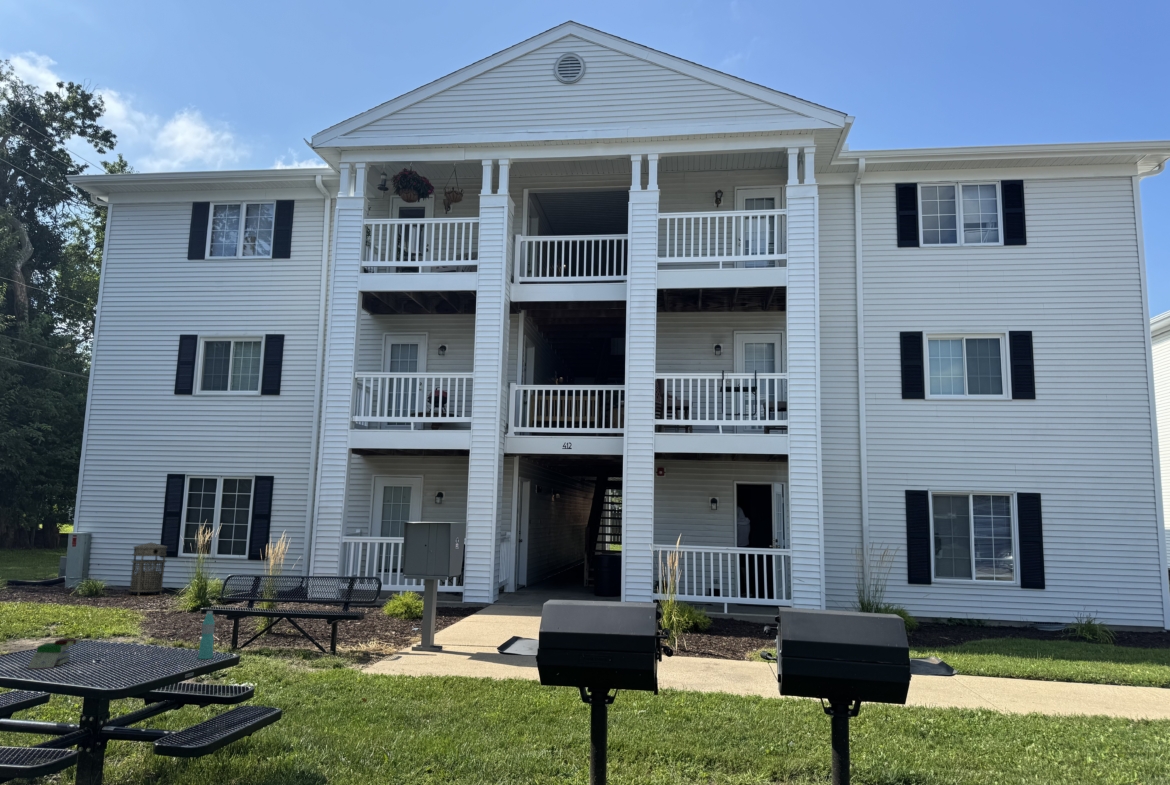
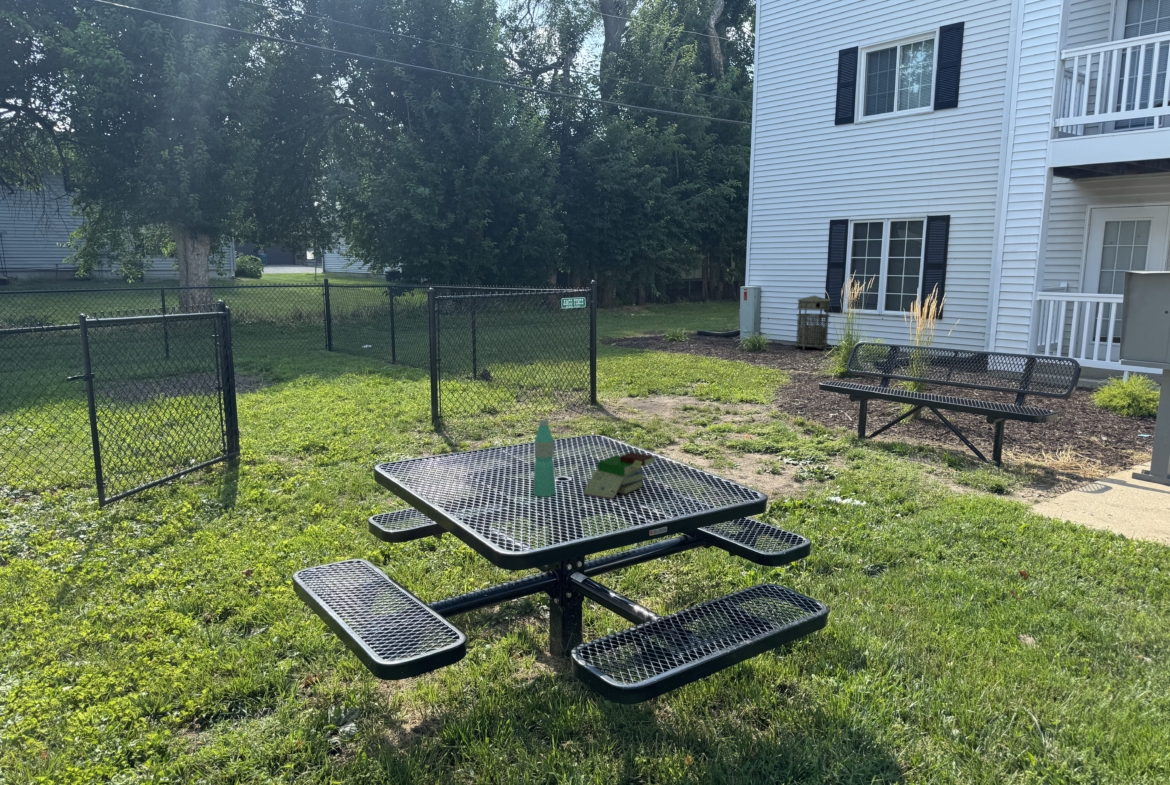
water bottle: present [198,611,215,659] -> present [533,420,555,497]
book: present [28,639,81,669] -> present [584,452,655,499]

